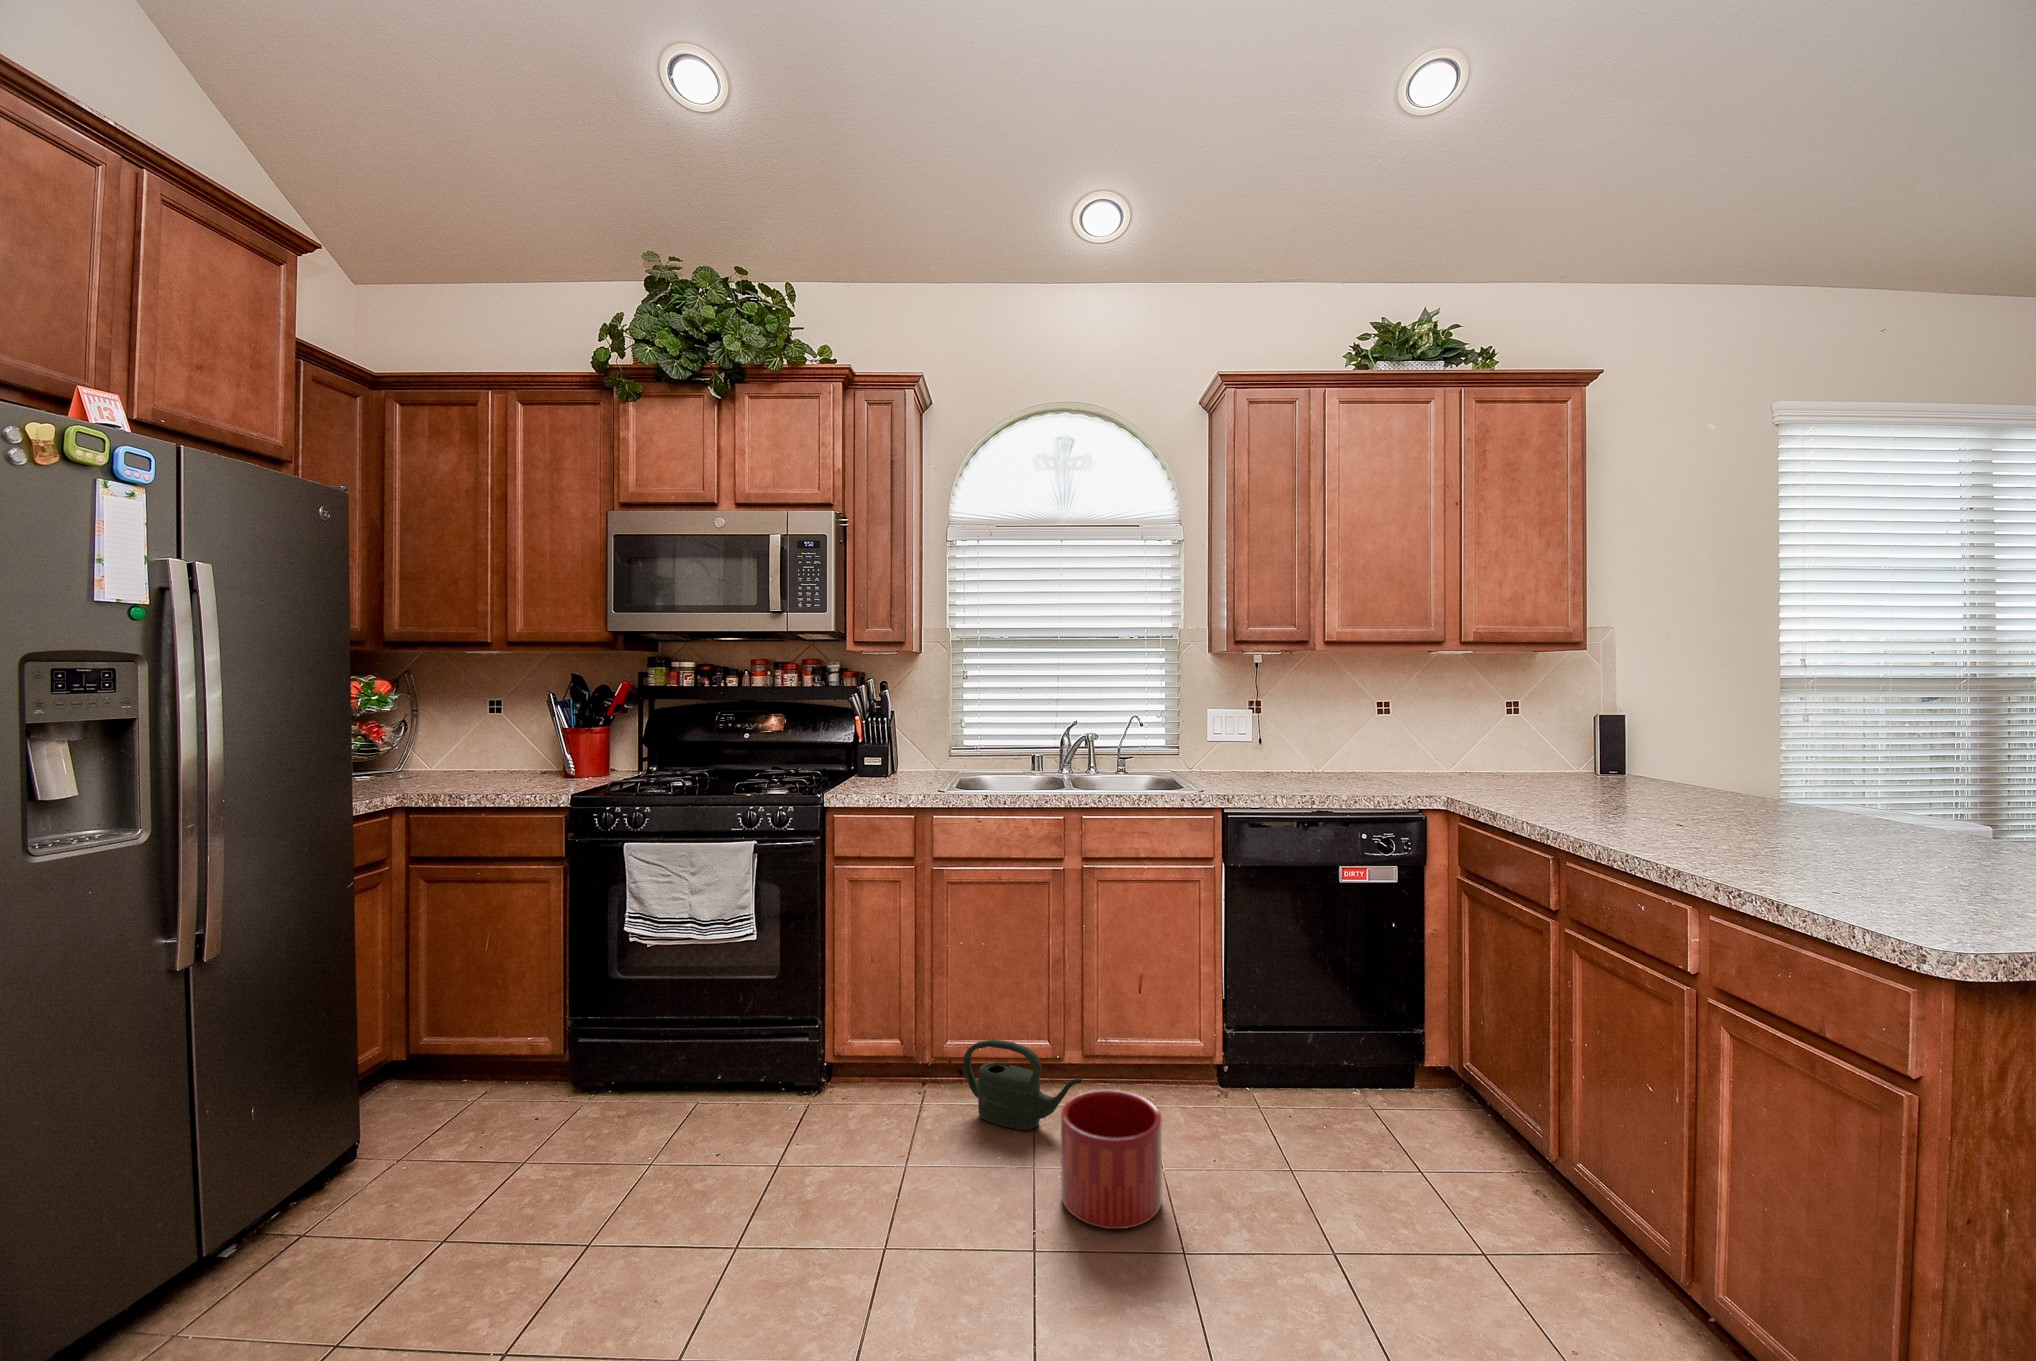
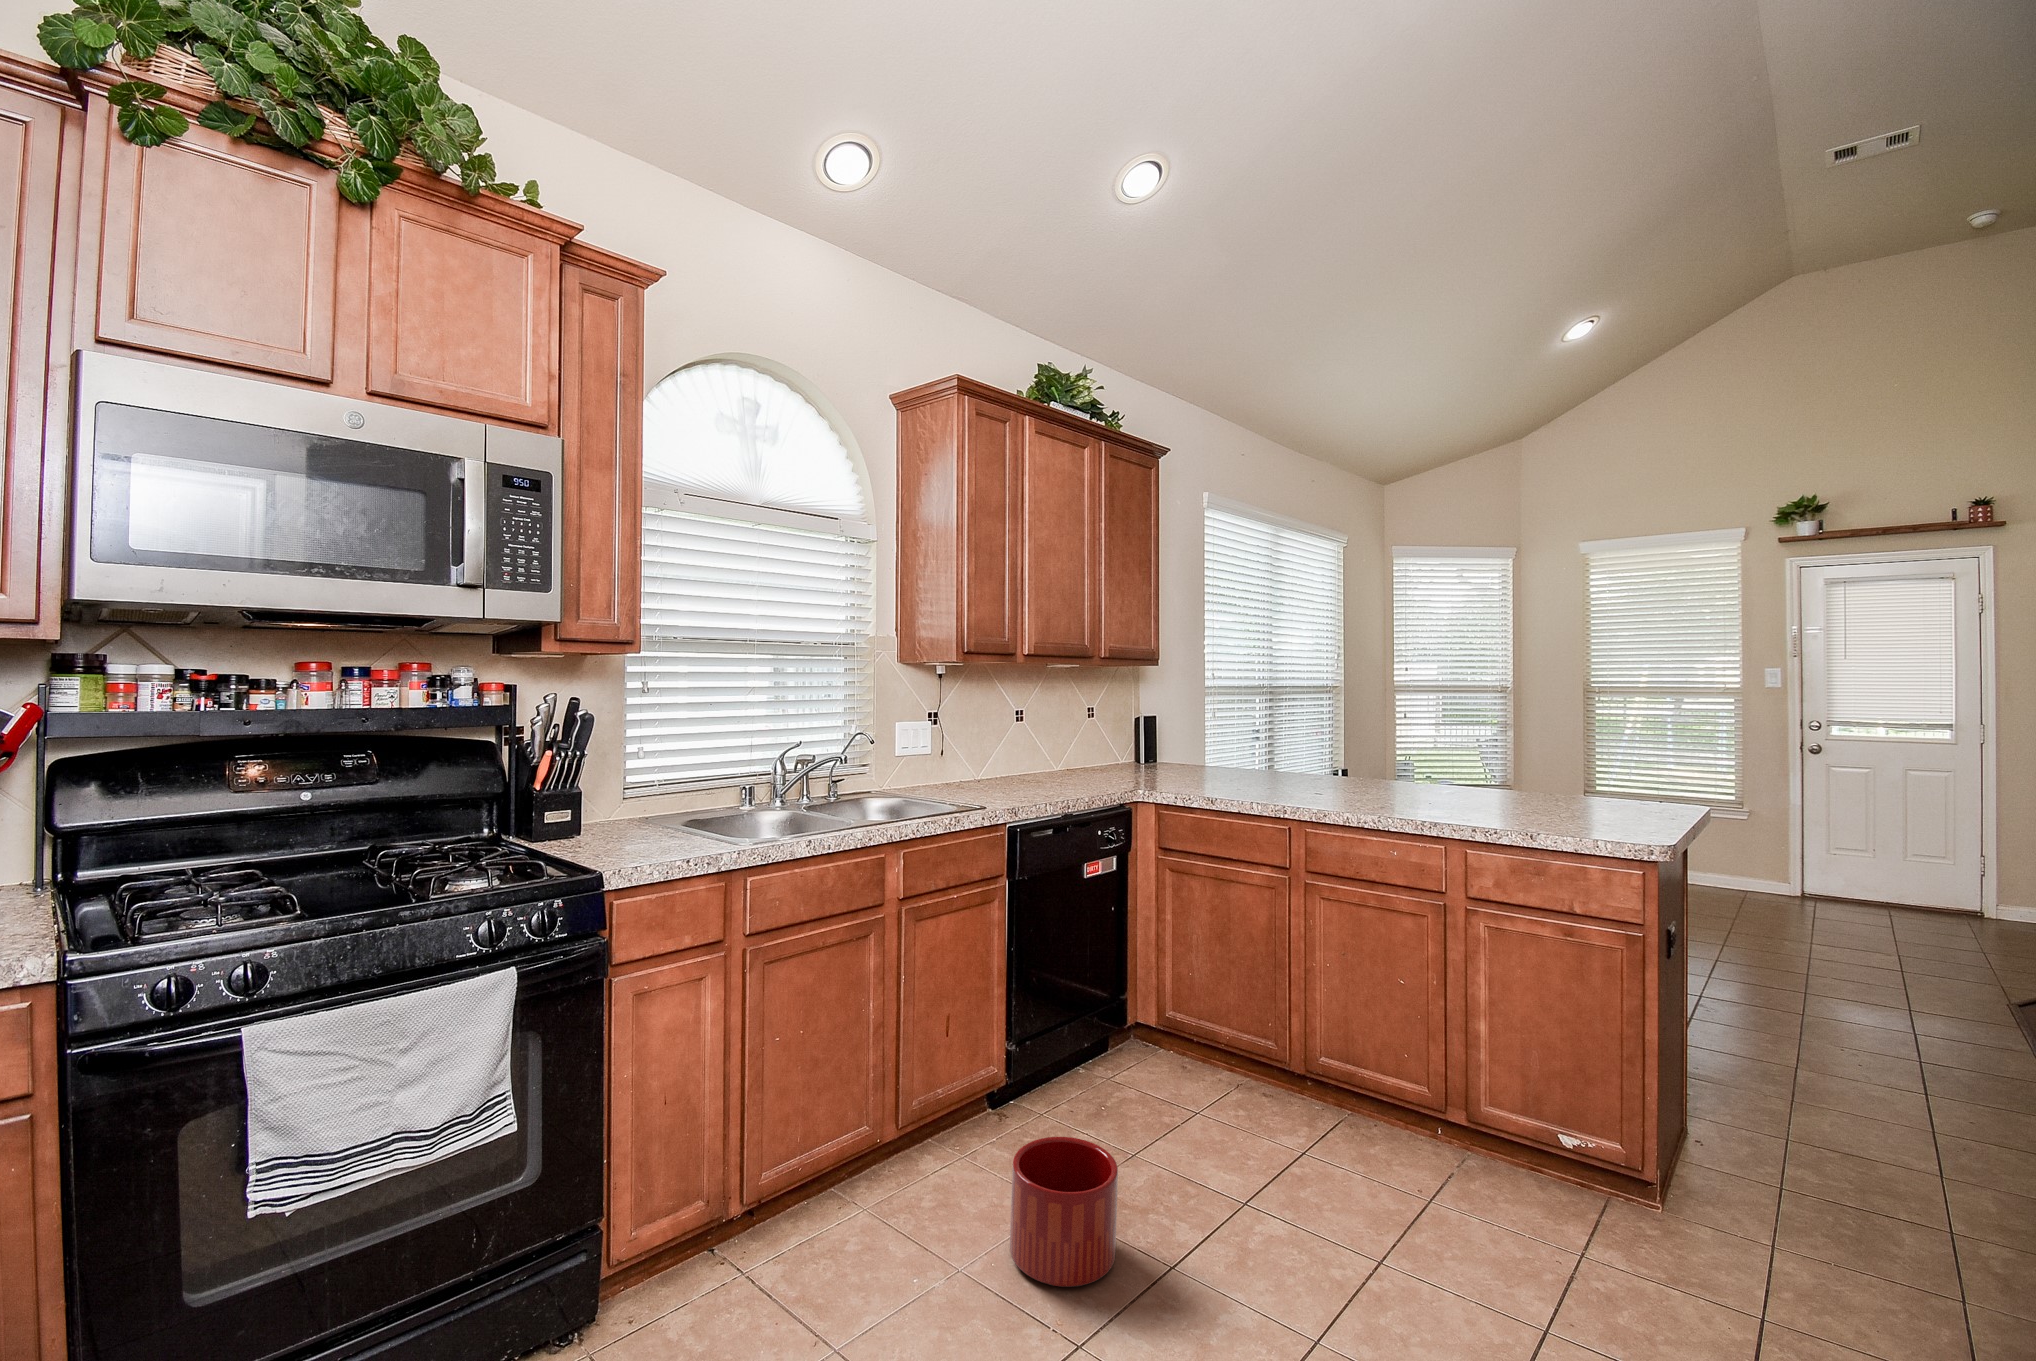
watering can: present [963,1040,1082,1131] -> none [810,1136,962,1245]

